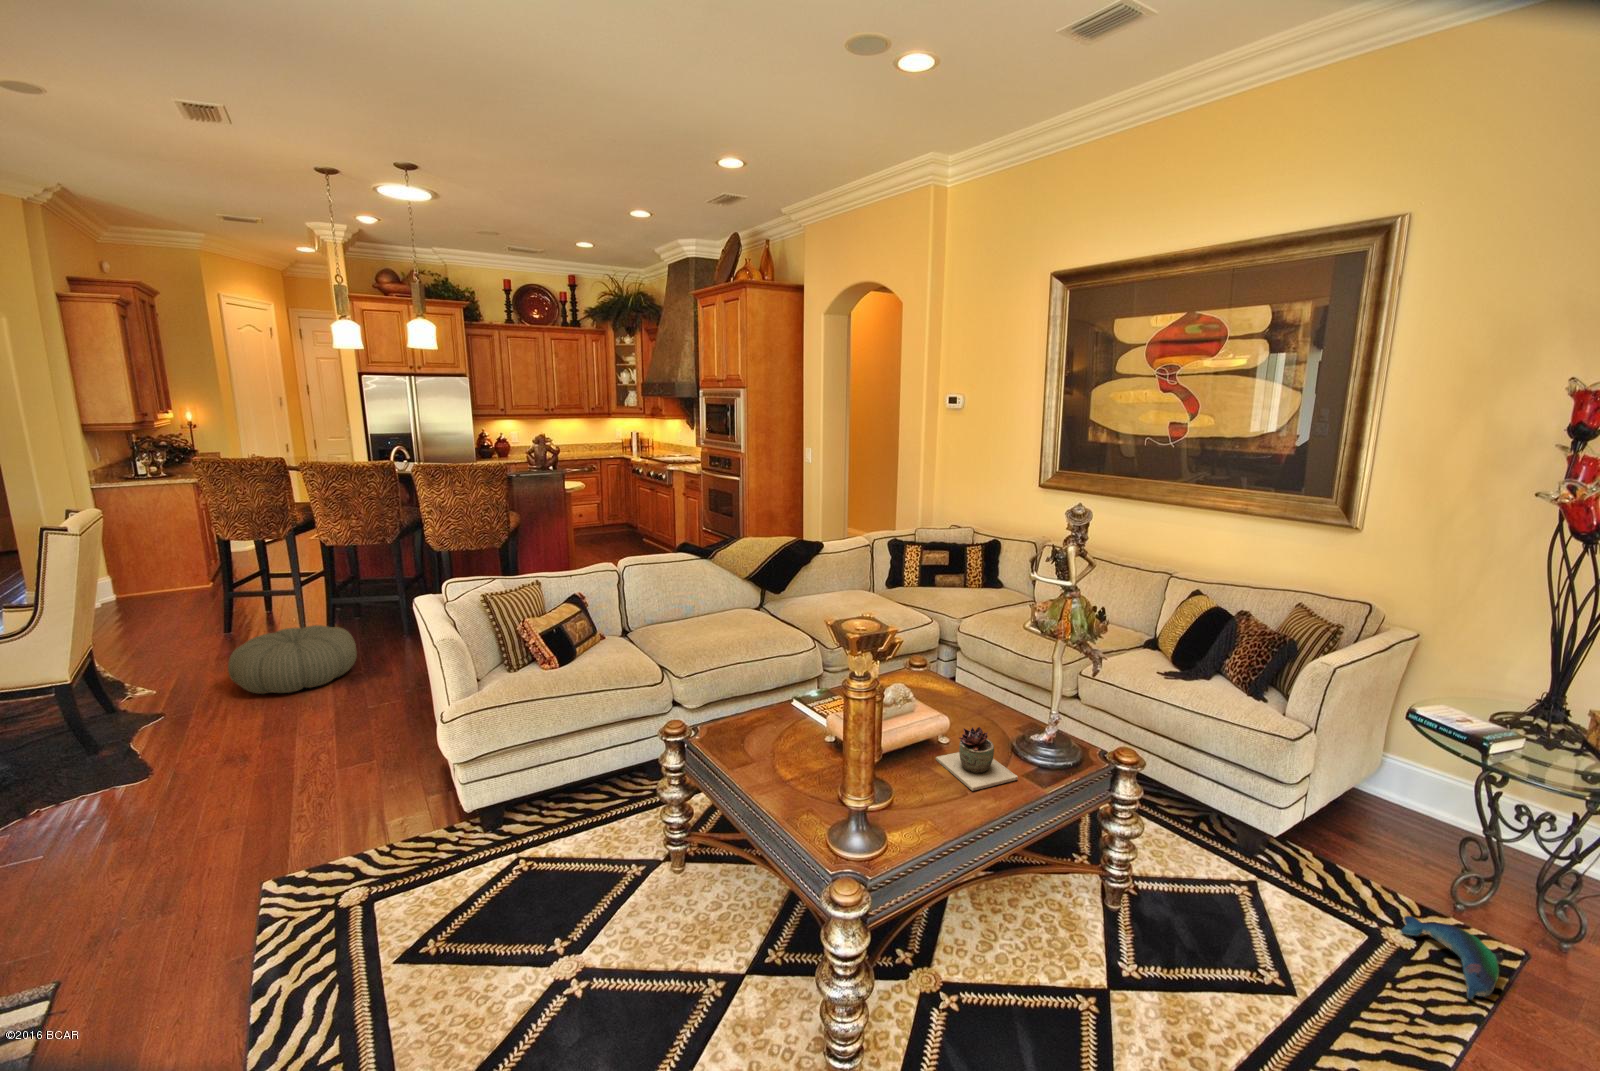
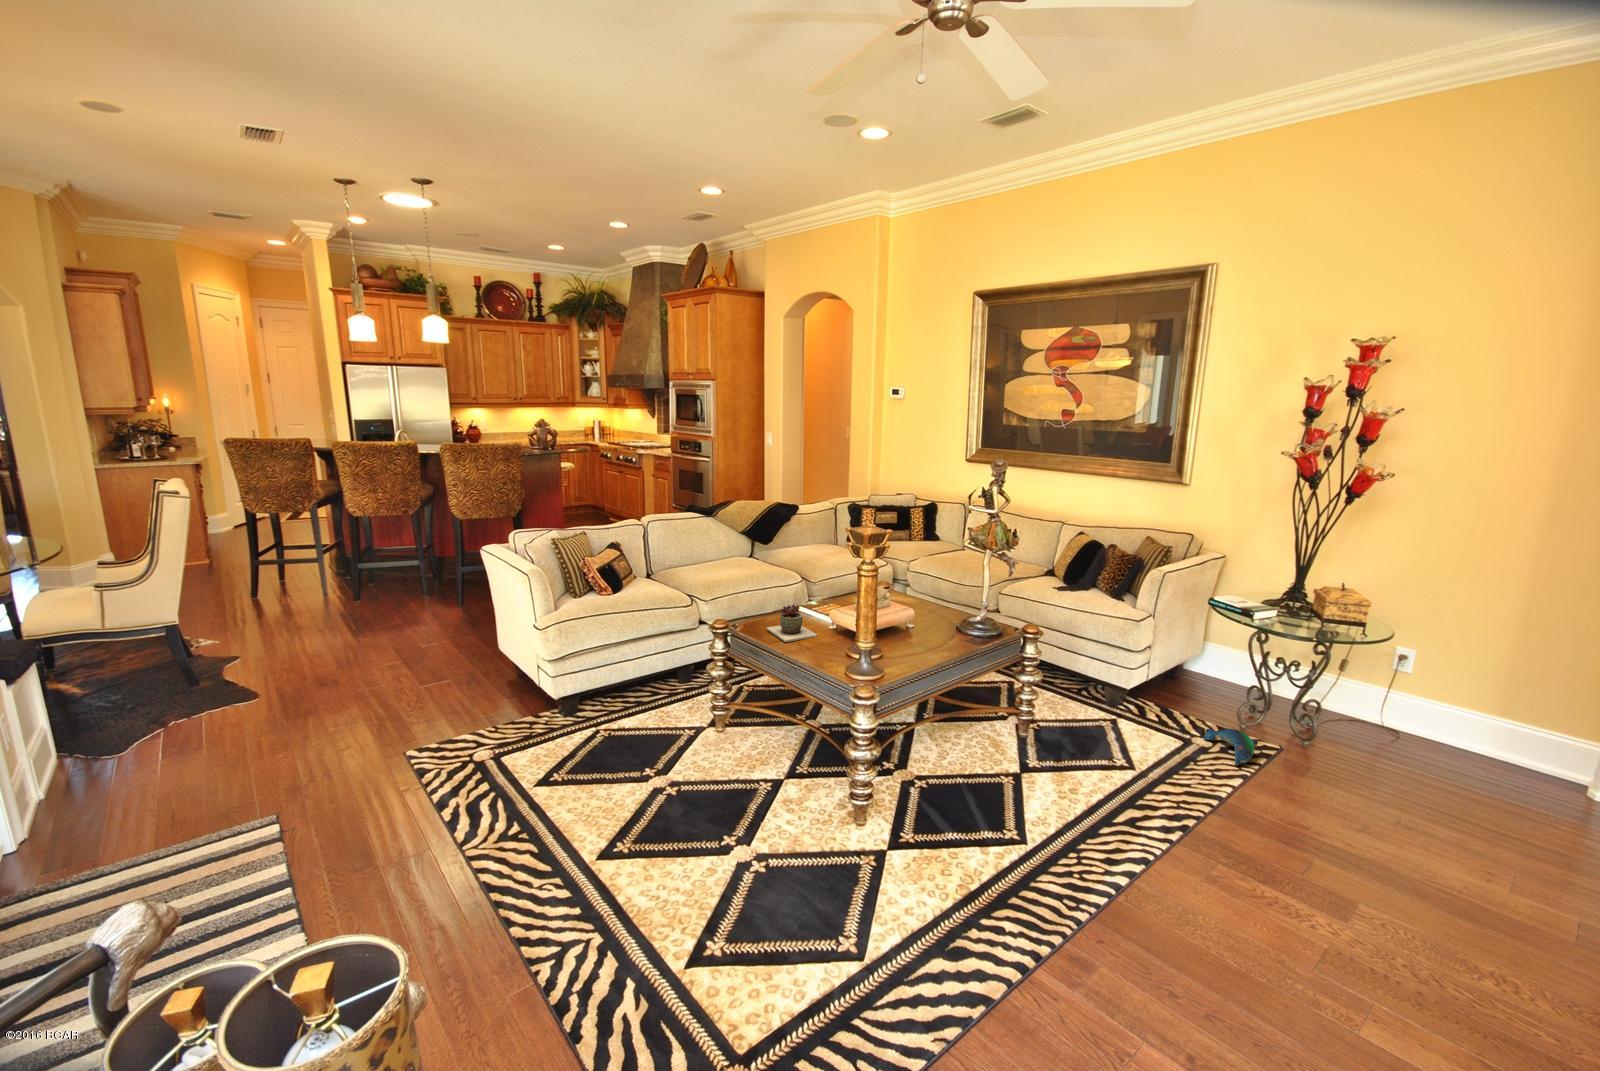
pouf: present [228,625,357,694] -> none [290,584,398,639]
succulent plant: present [936,727,1018,791] -> present [767,605,817,642]

